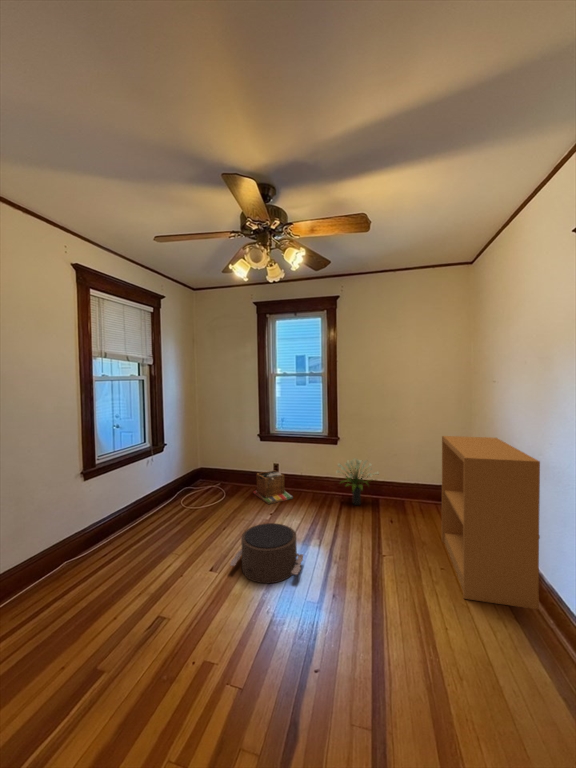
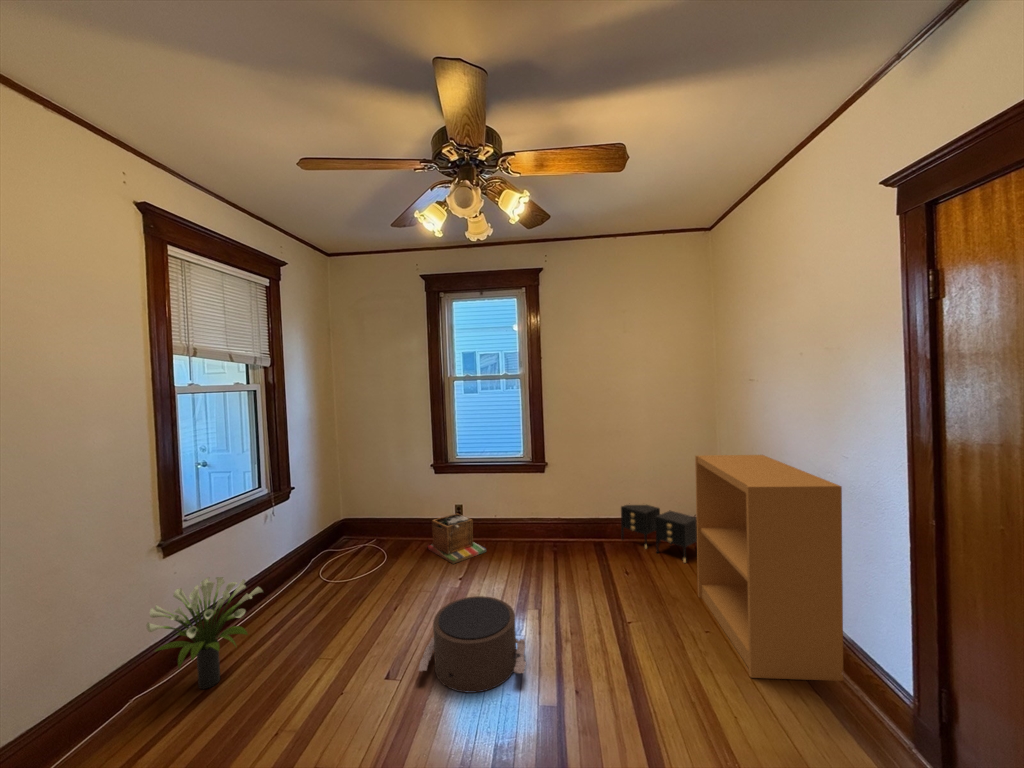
potted plant: present [336,459,379,505] -> present [146,577,263,689]
nightstand: none [394,471,452,518] -> present [621,505,697,562]

